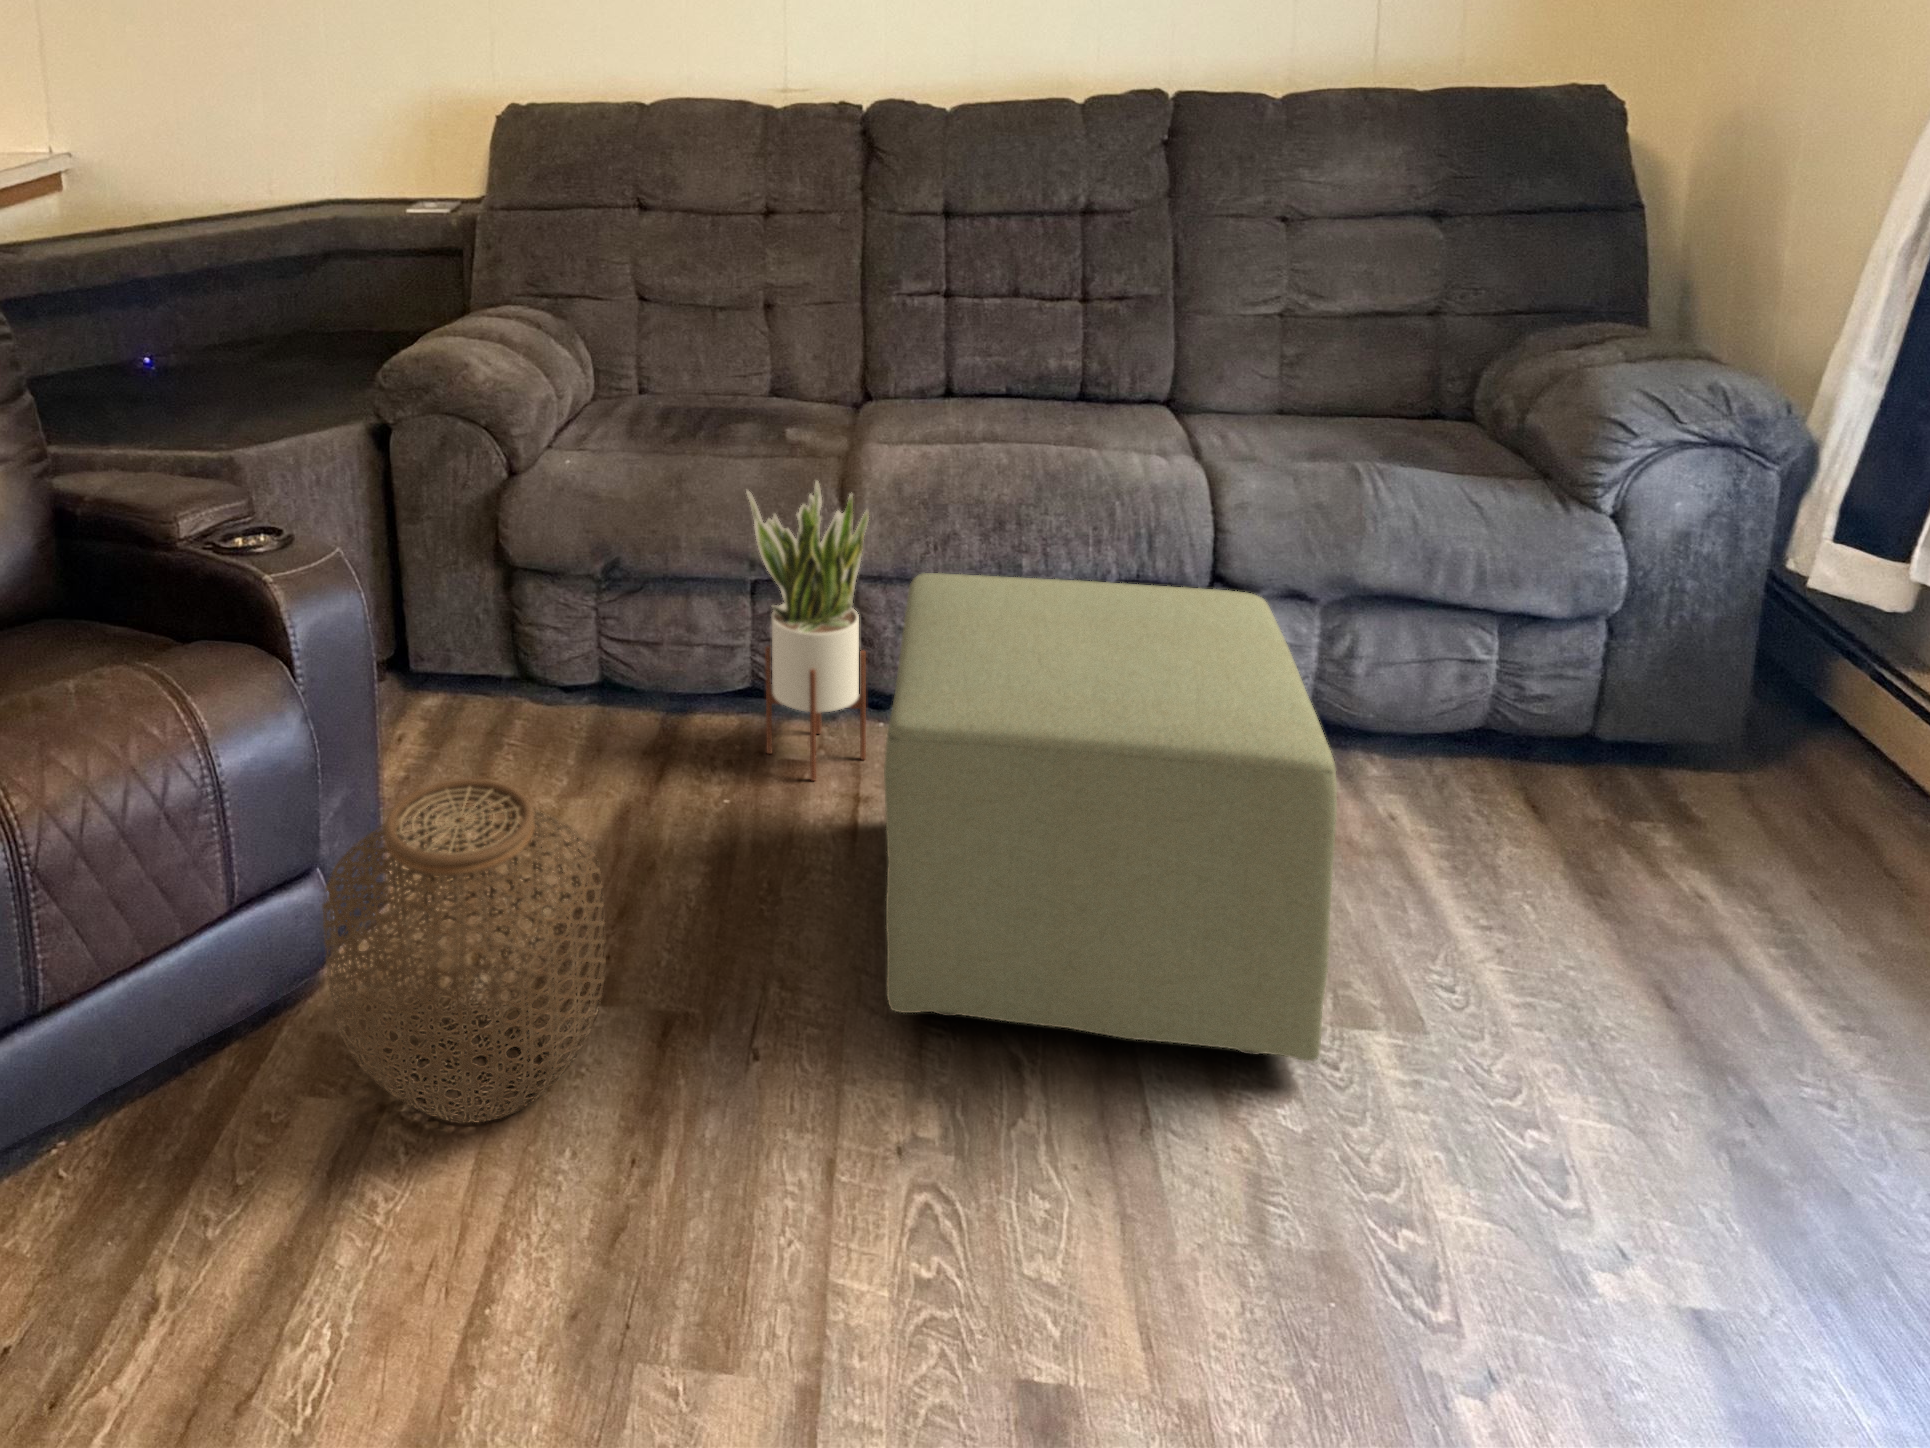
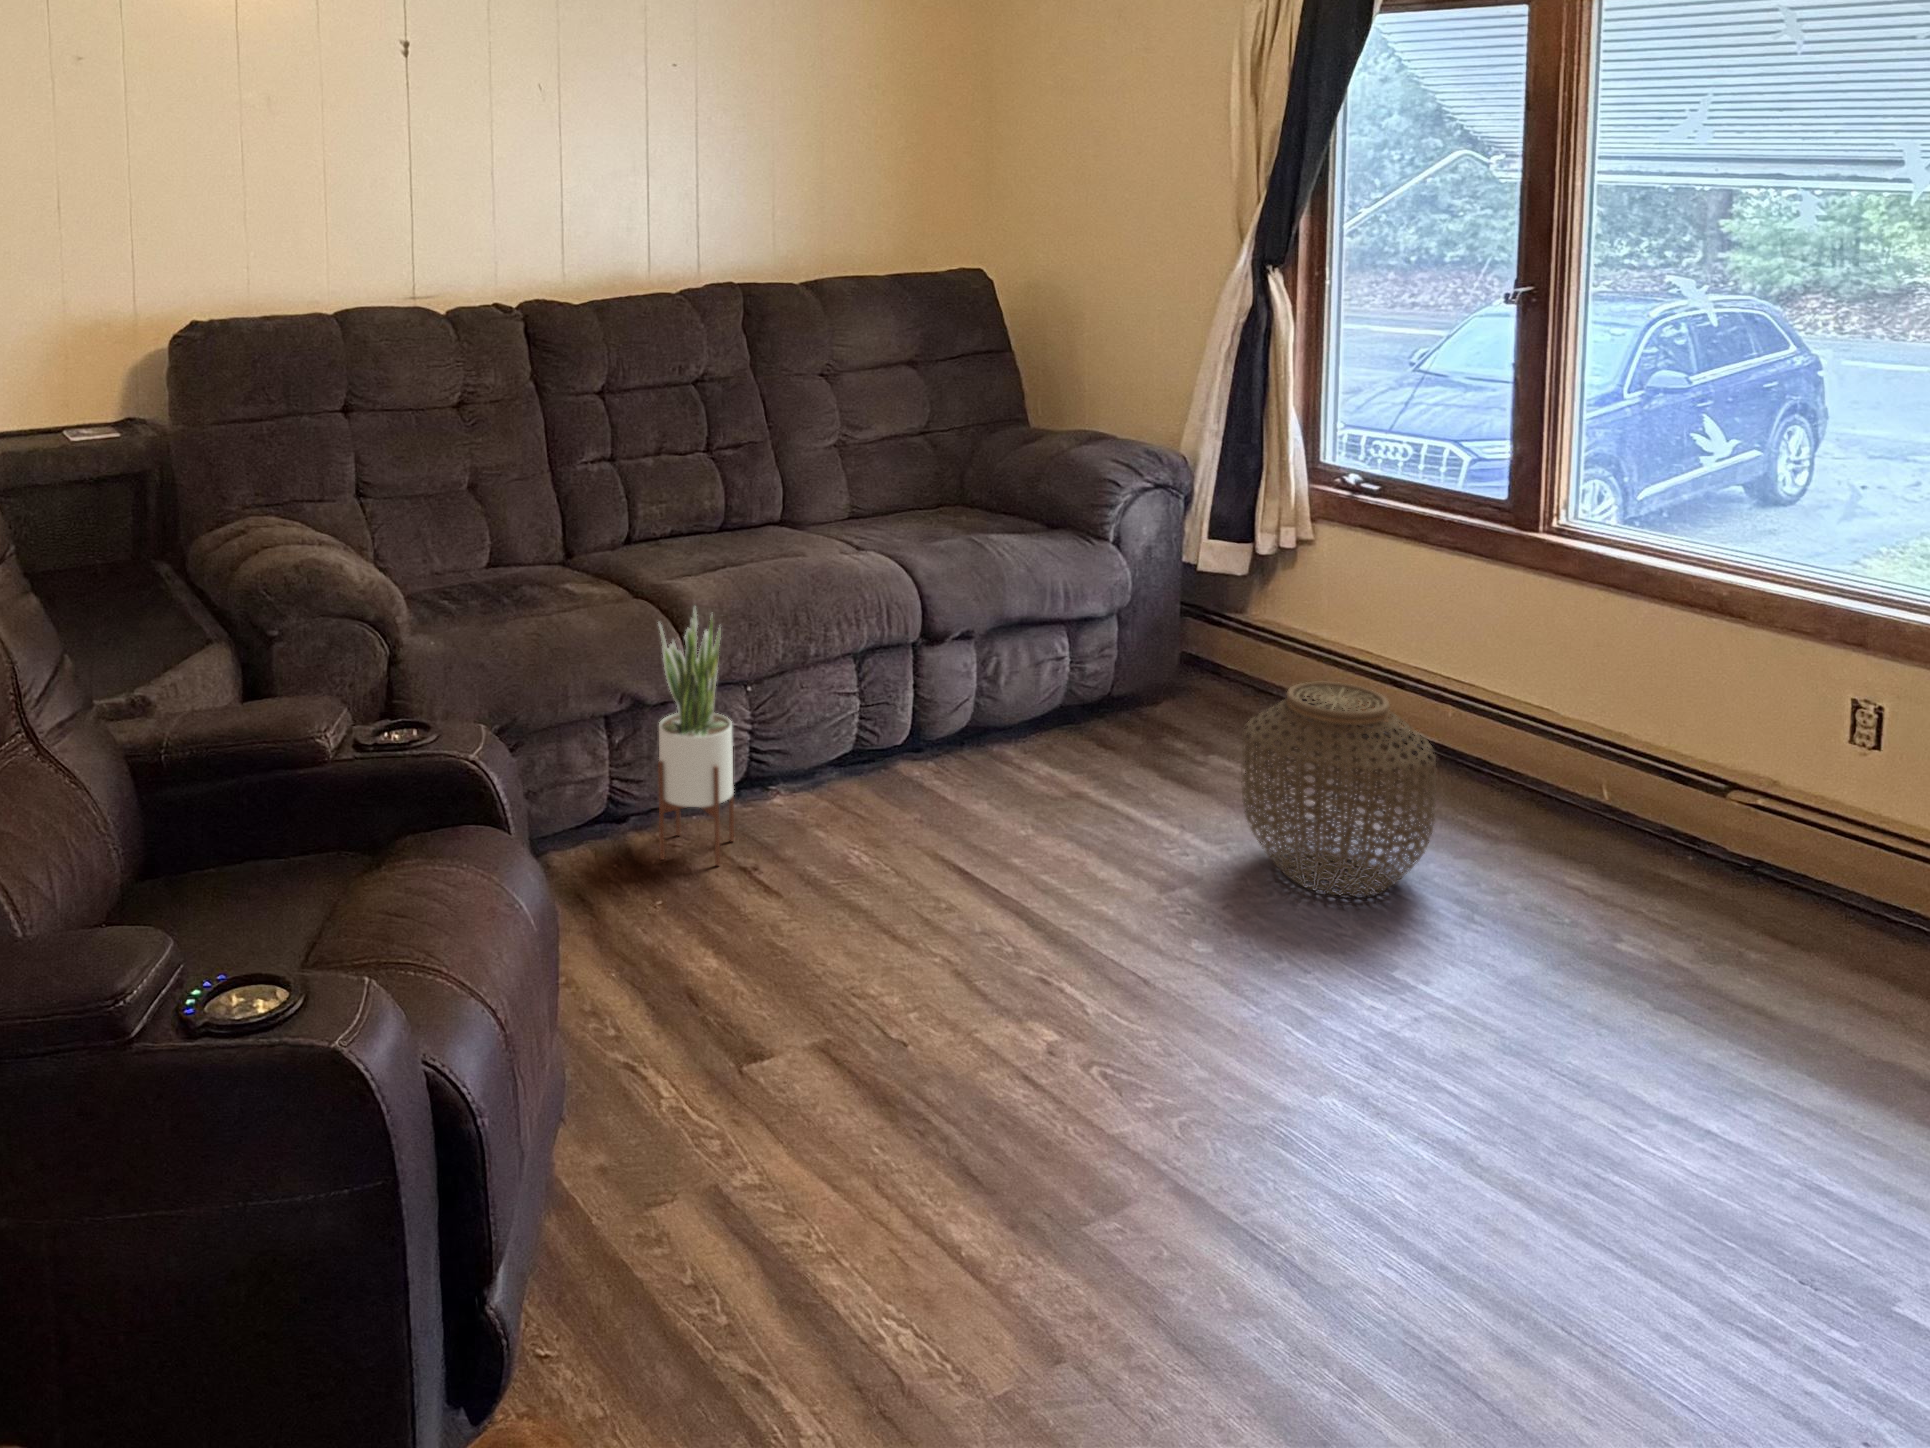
ottoman: present [884,573,1337,1062] -> none [816,621,1201,969]
woven basket: present [323,779,606,1123] -> present [1241,682,1436,896]

